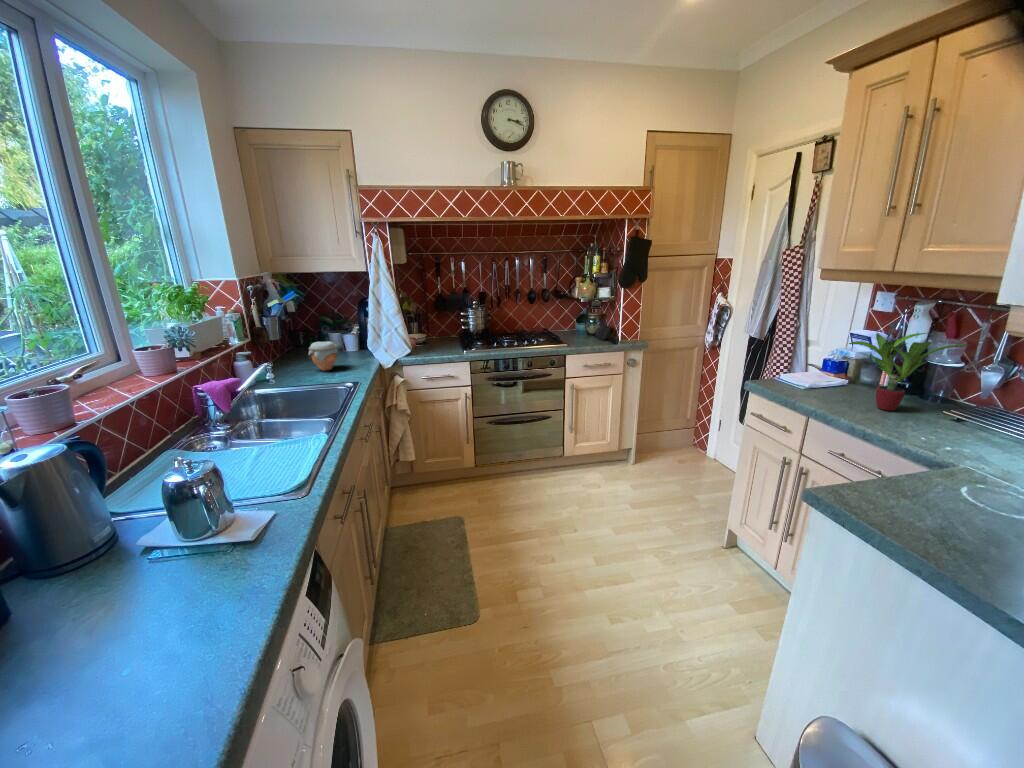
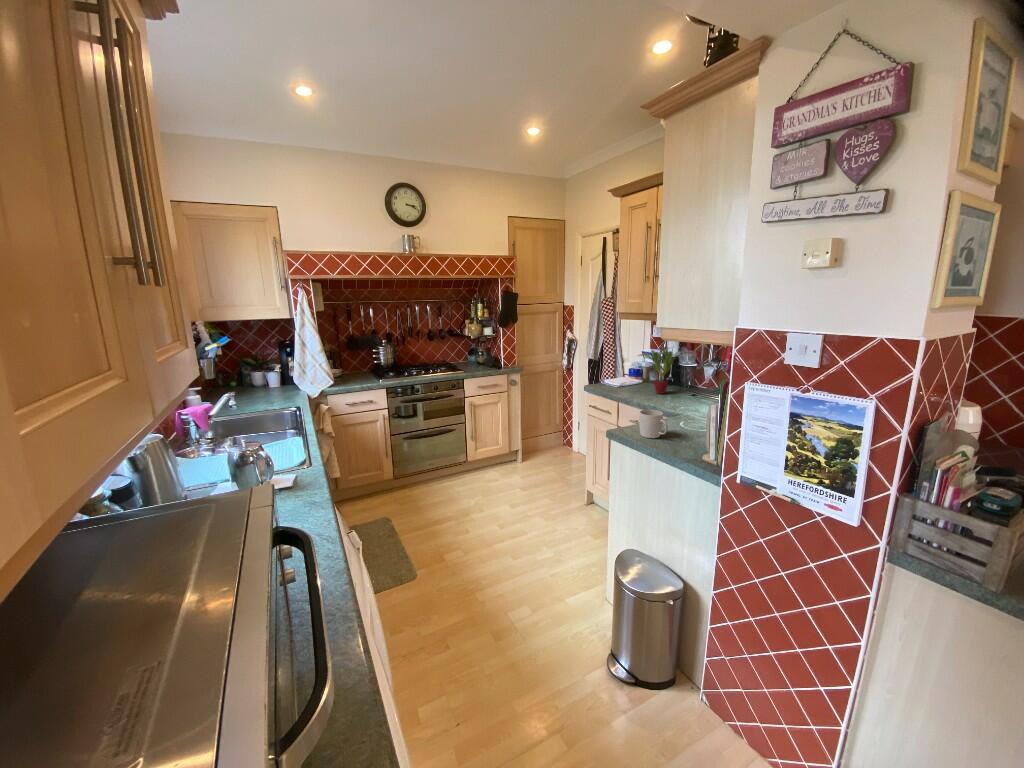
jar: present [308,341,338,371] -> none [248,376,275,401]
mug: none [874,464,953,526] -> present [639,410,668,438]

